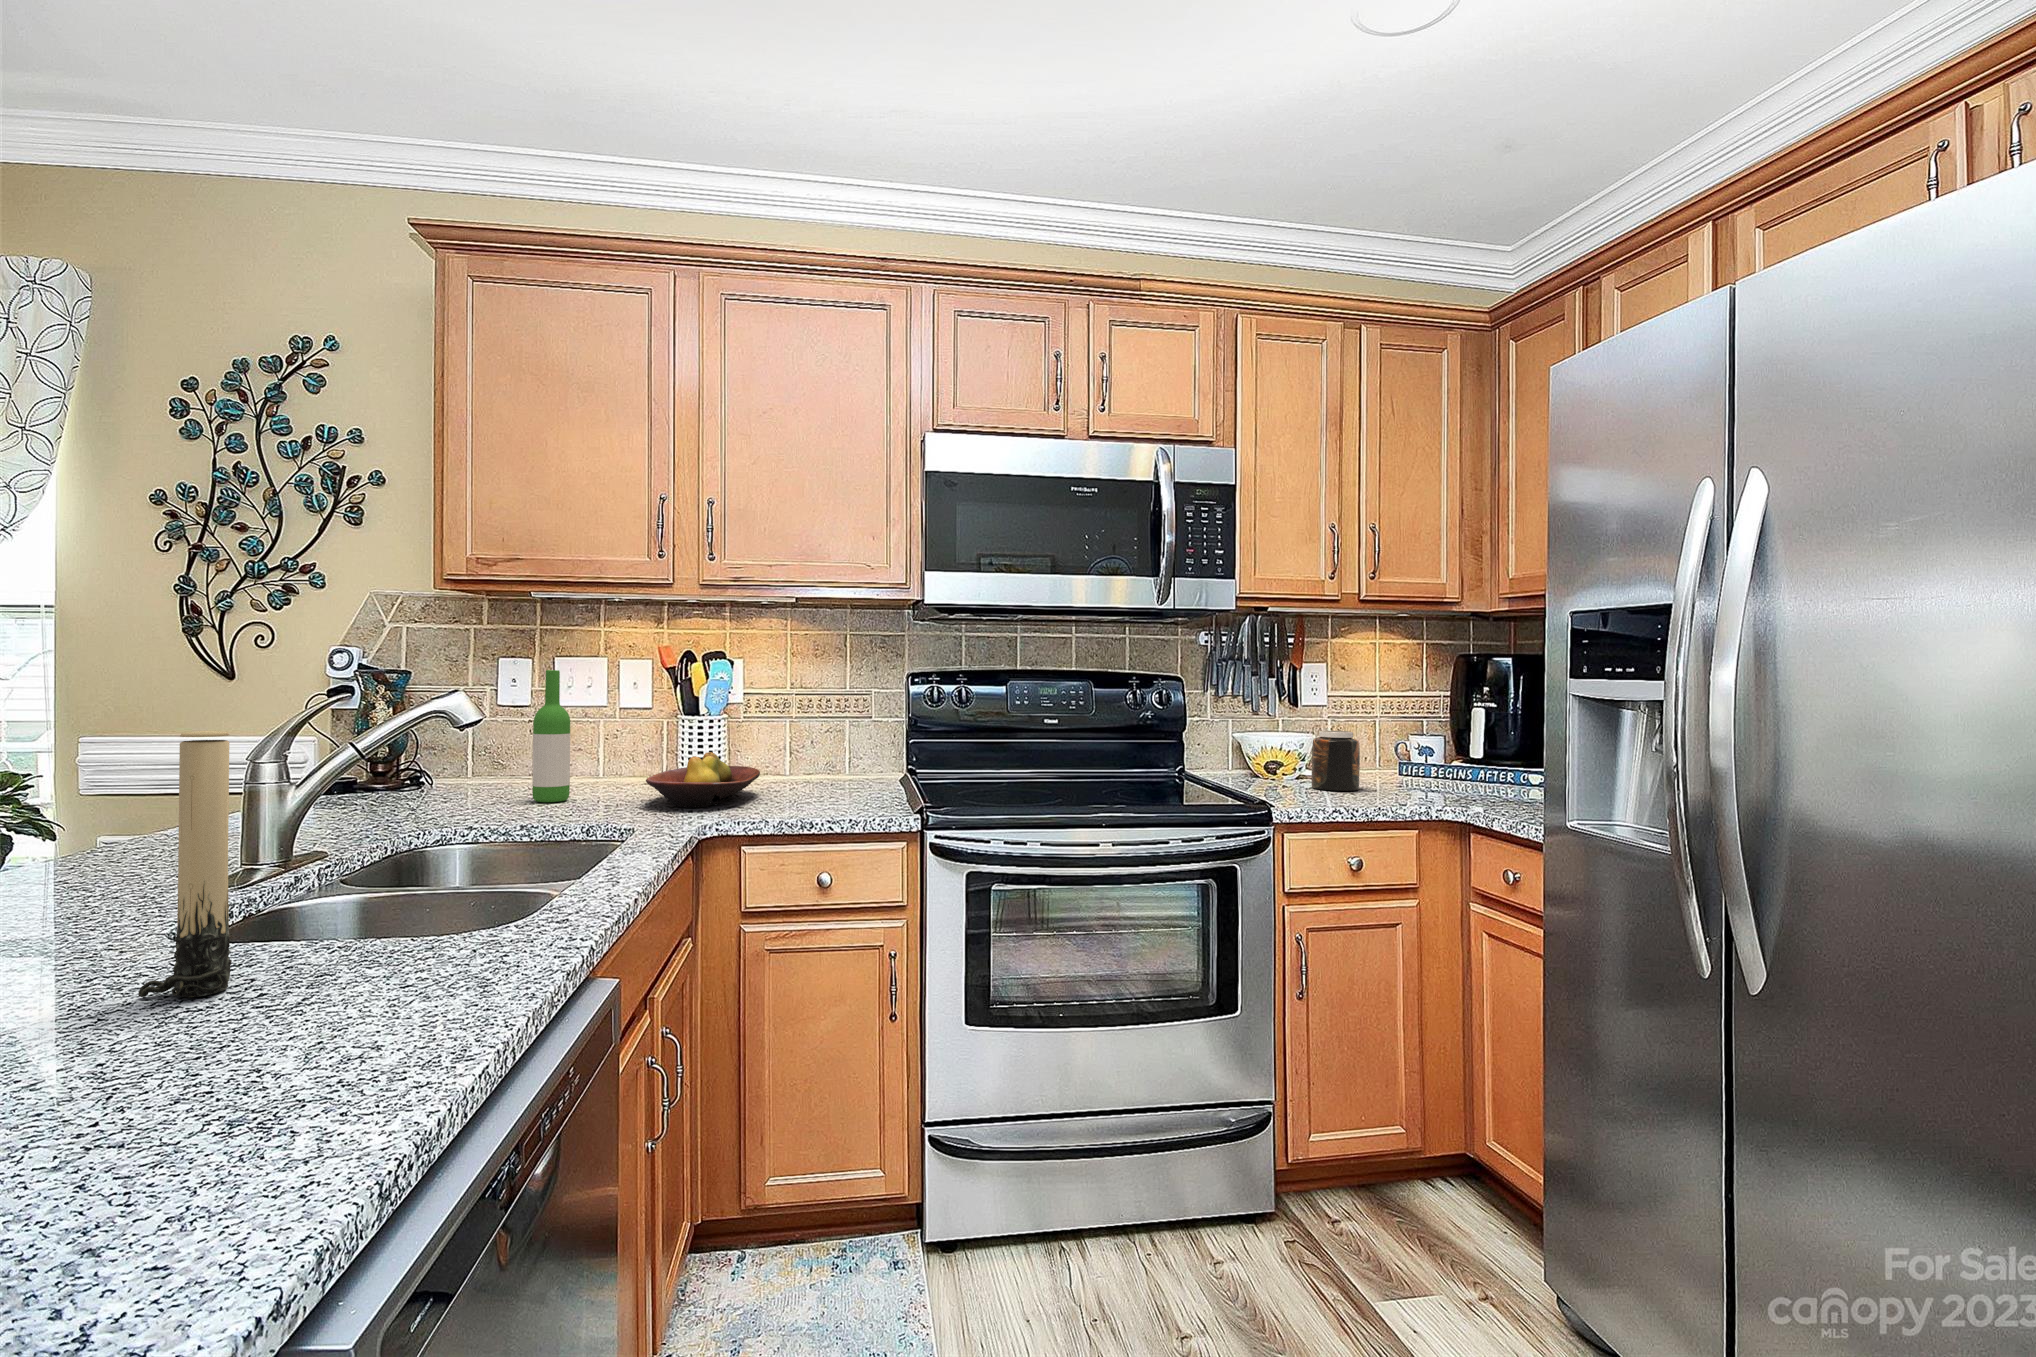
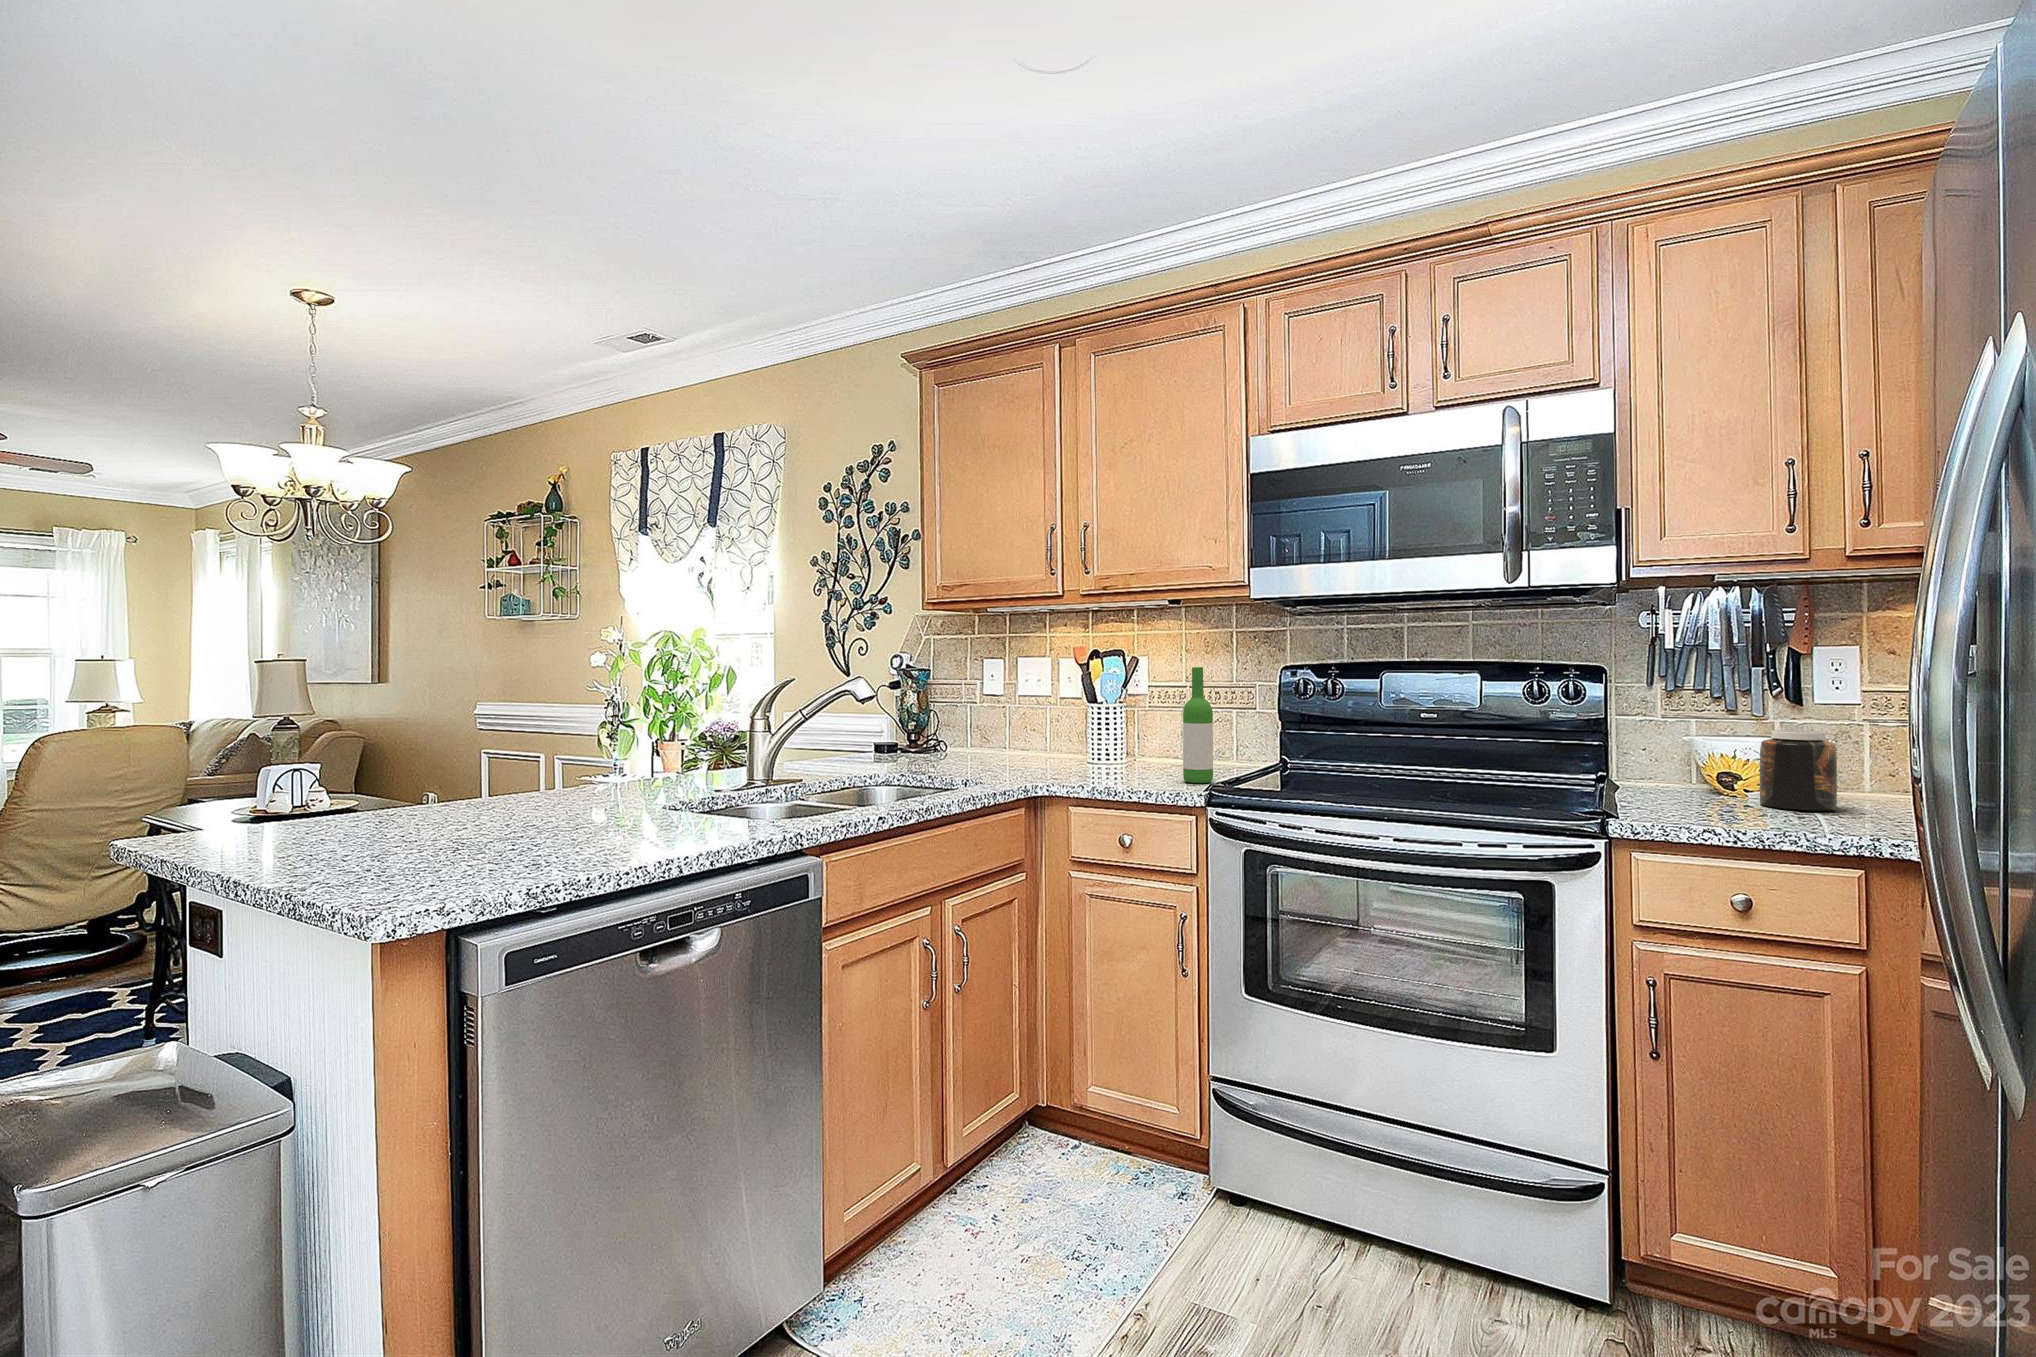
wine bottle: present [532,670,570,802] -> present [1183,667,1213,783]
candle: present [139,731,232,997] -> none [583,706,617,845]
fruit bowl: present [646,752,760,808] -> none [1029,734,1137,777]

